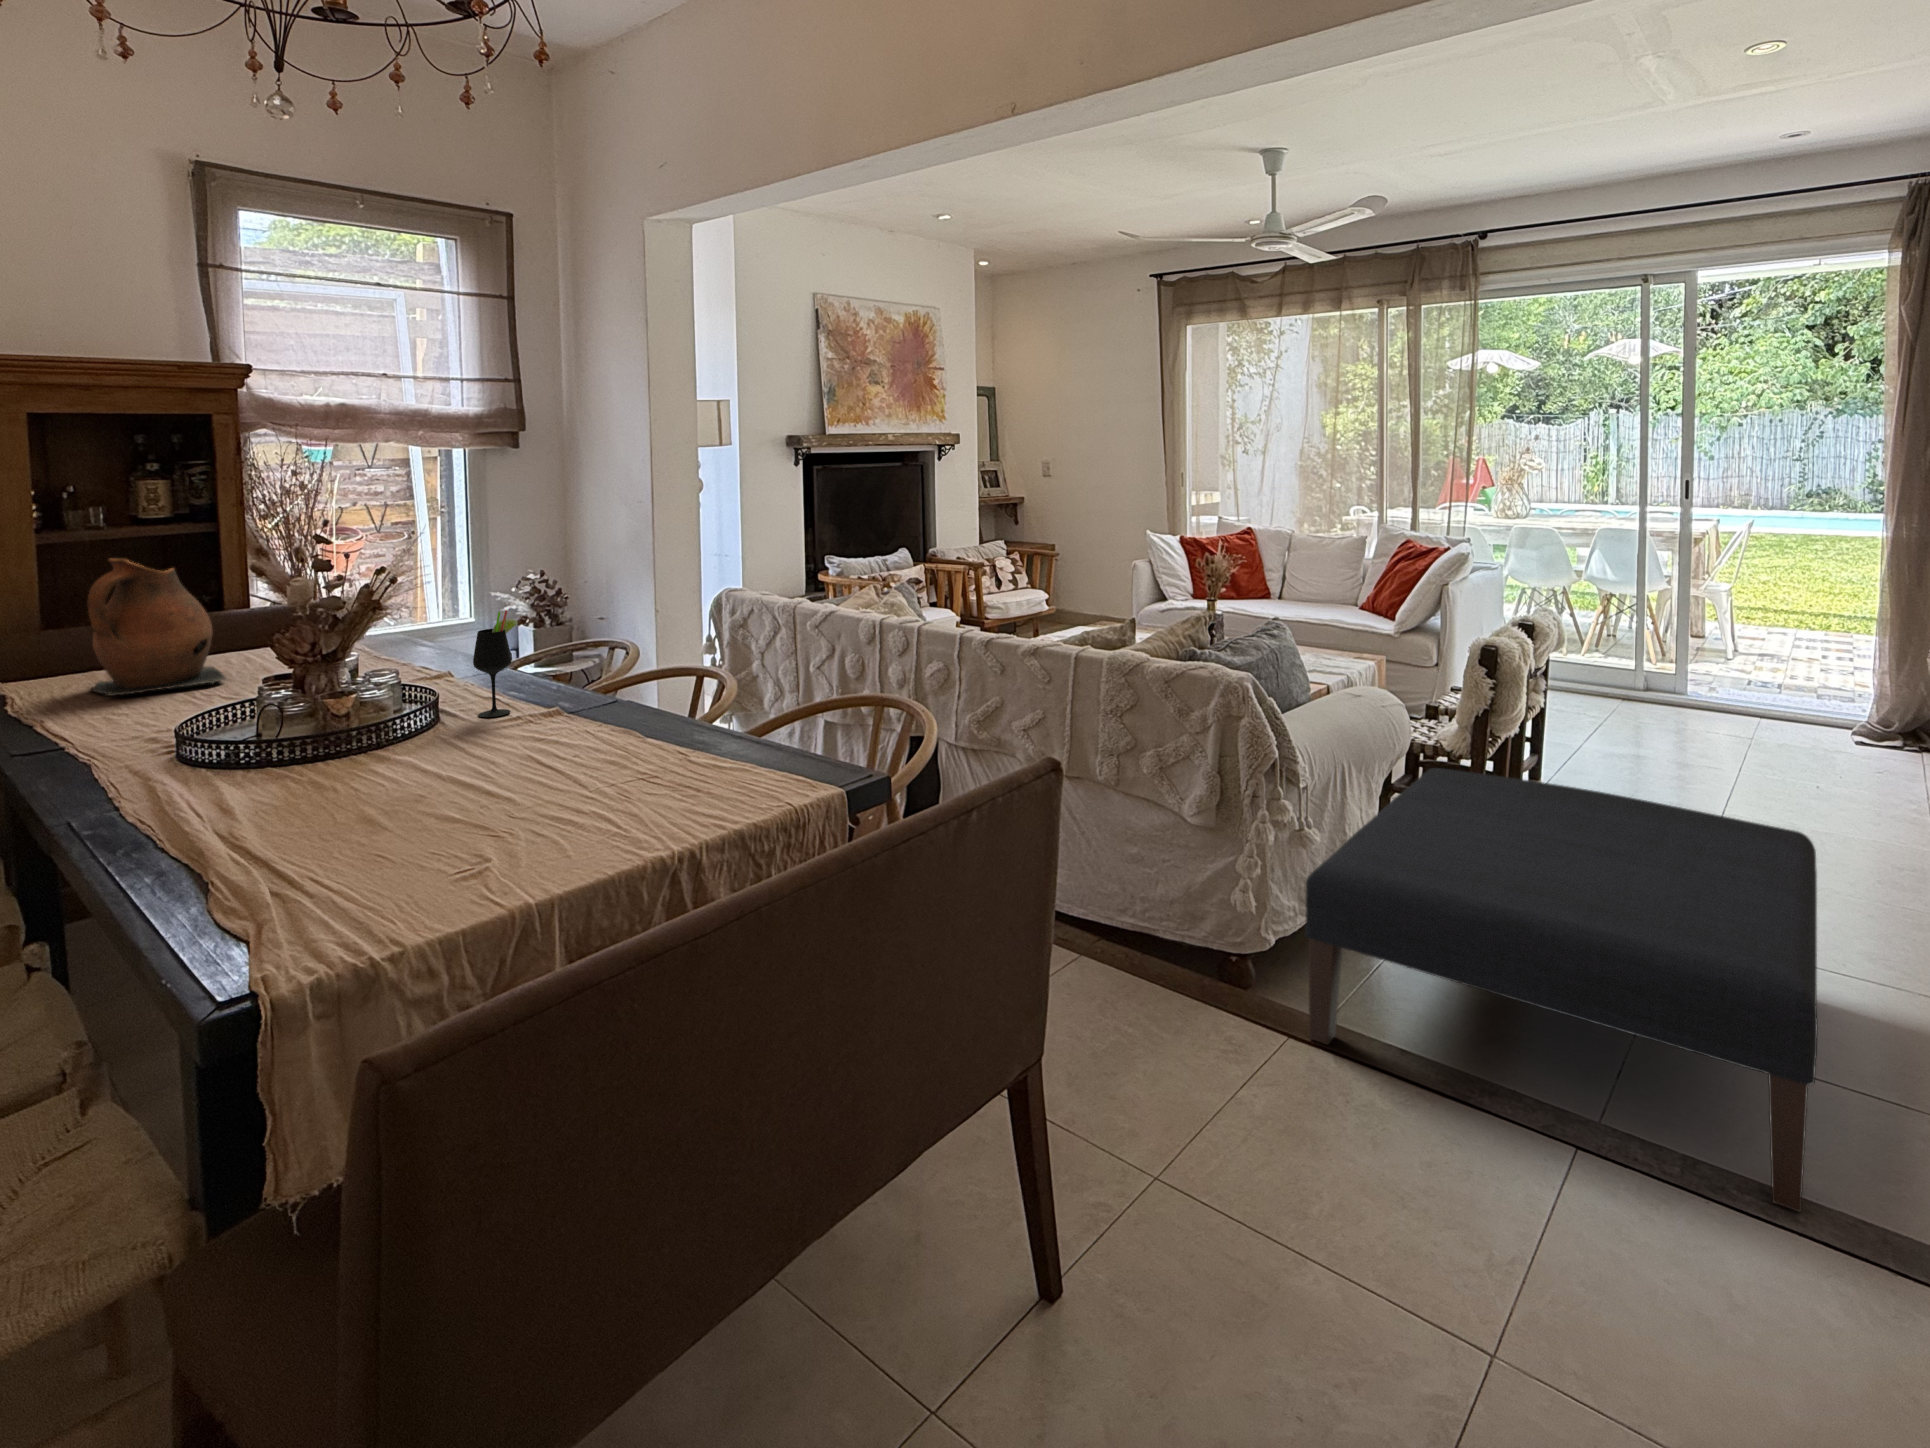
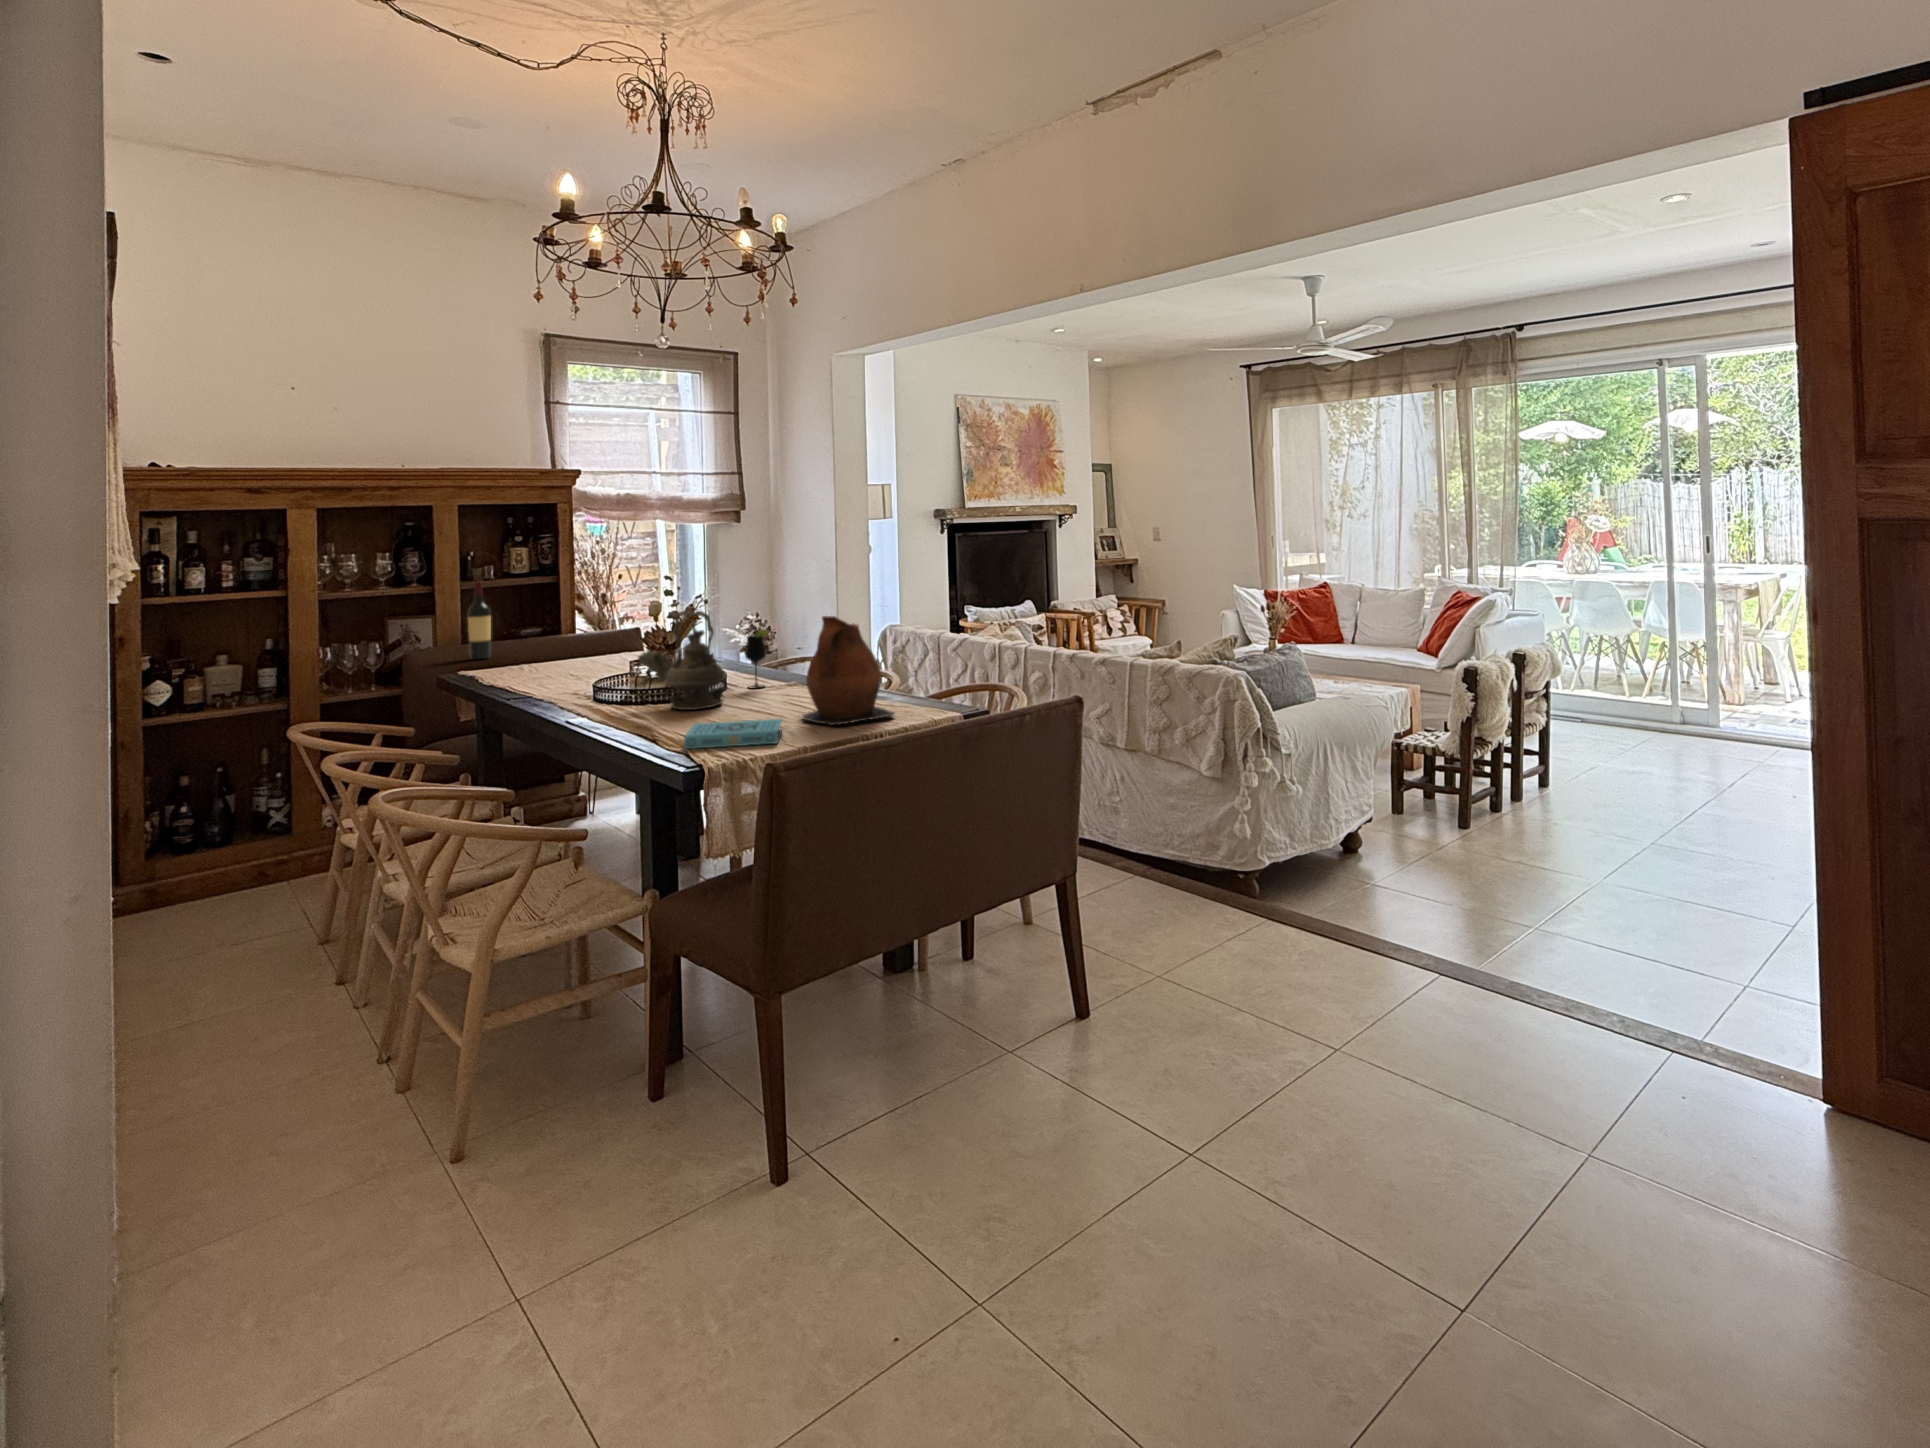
wine bottle: none [28,532,74,656] -> present [468,581,491,660]
ceramic pitcher: present [88,559,226,696] -> present [802,616,895,725]
teapot: none [258,596,427,774] -> present [638,611,726,710]
ottoman: present [1305,768,1817,1212] -> none [1278,754,1672,1018]
book: none [281,808,509,897] -> present [684,719,782,749]

